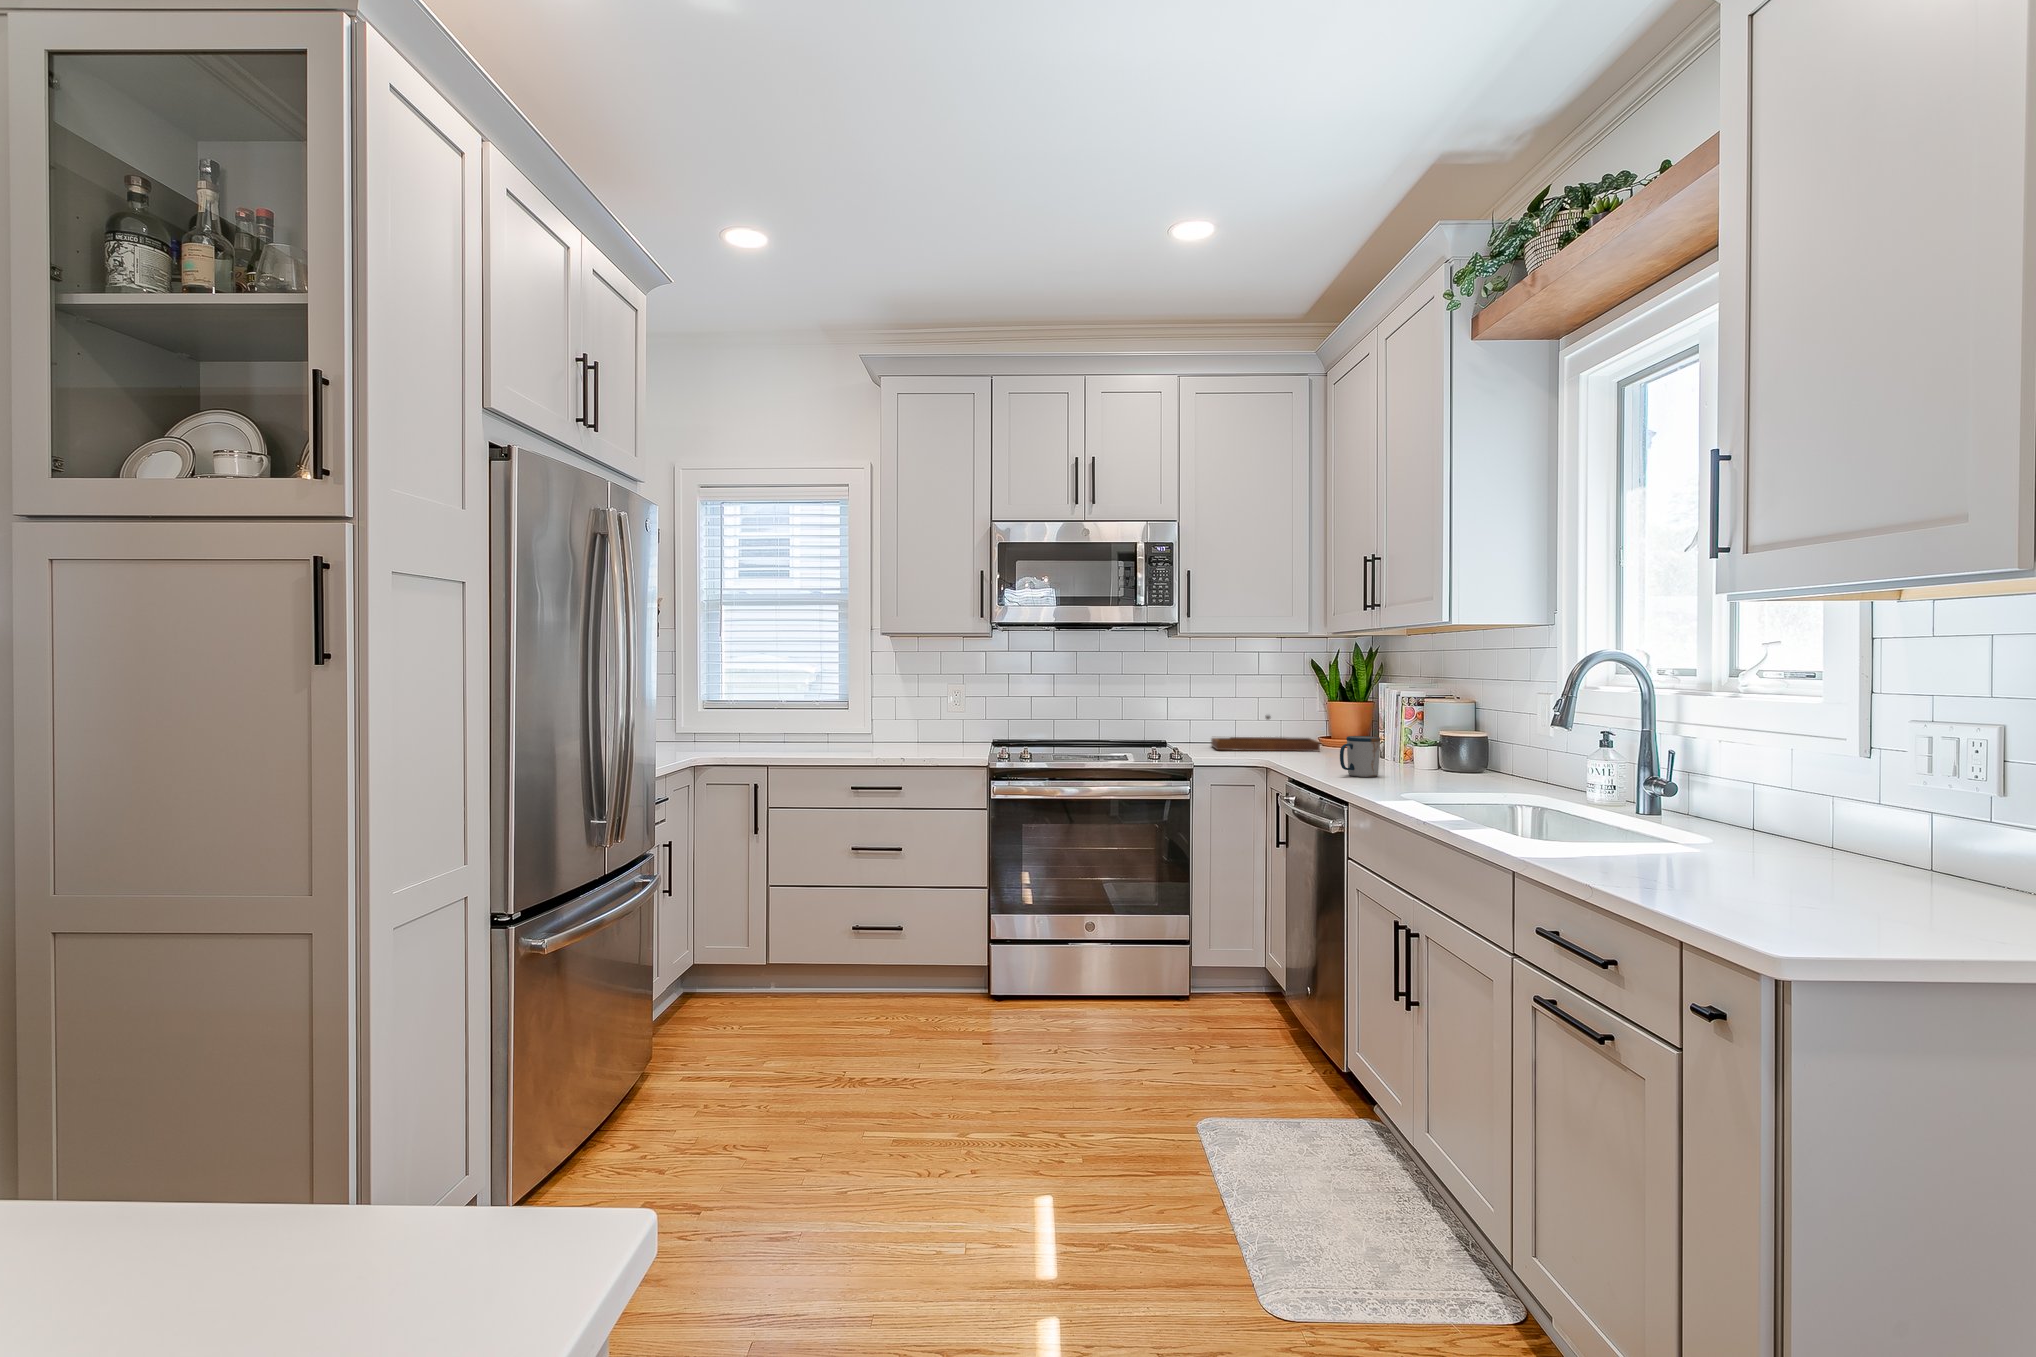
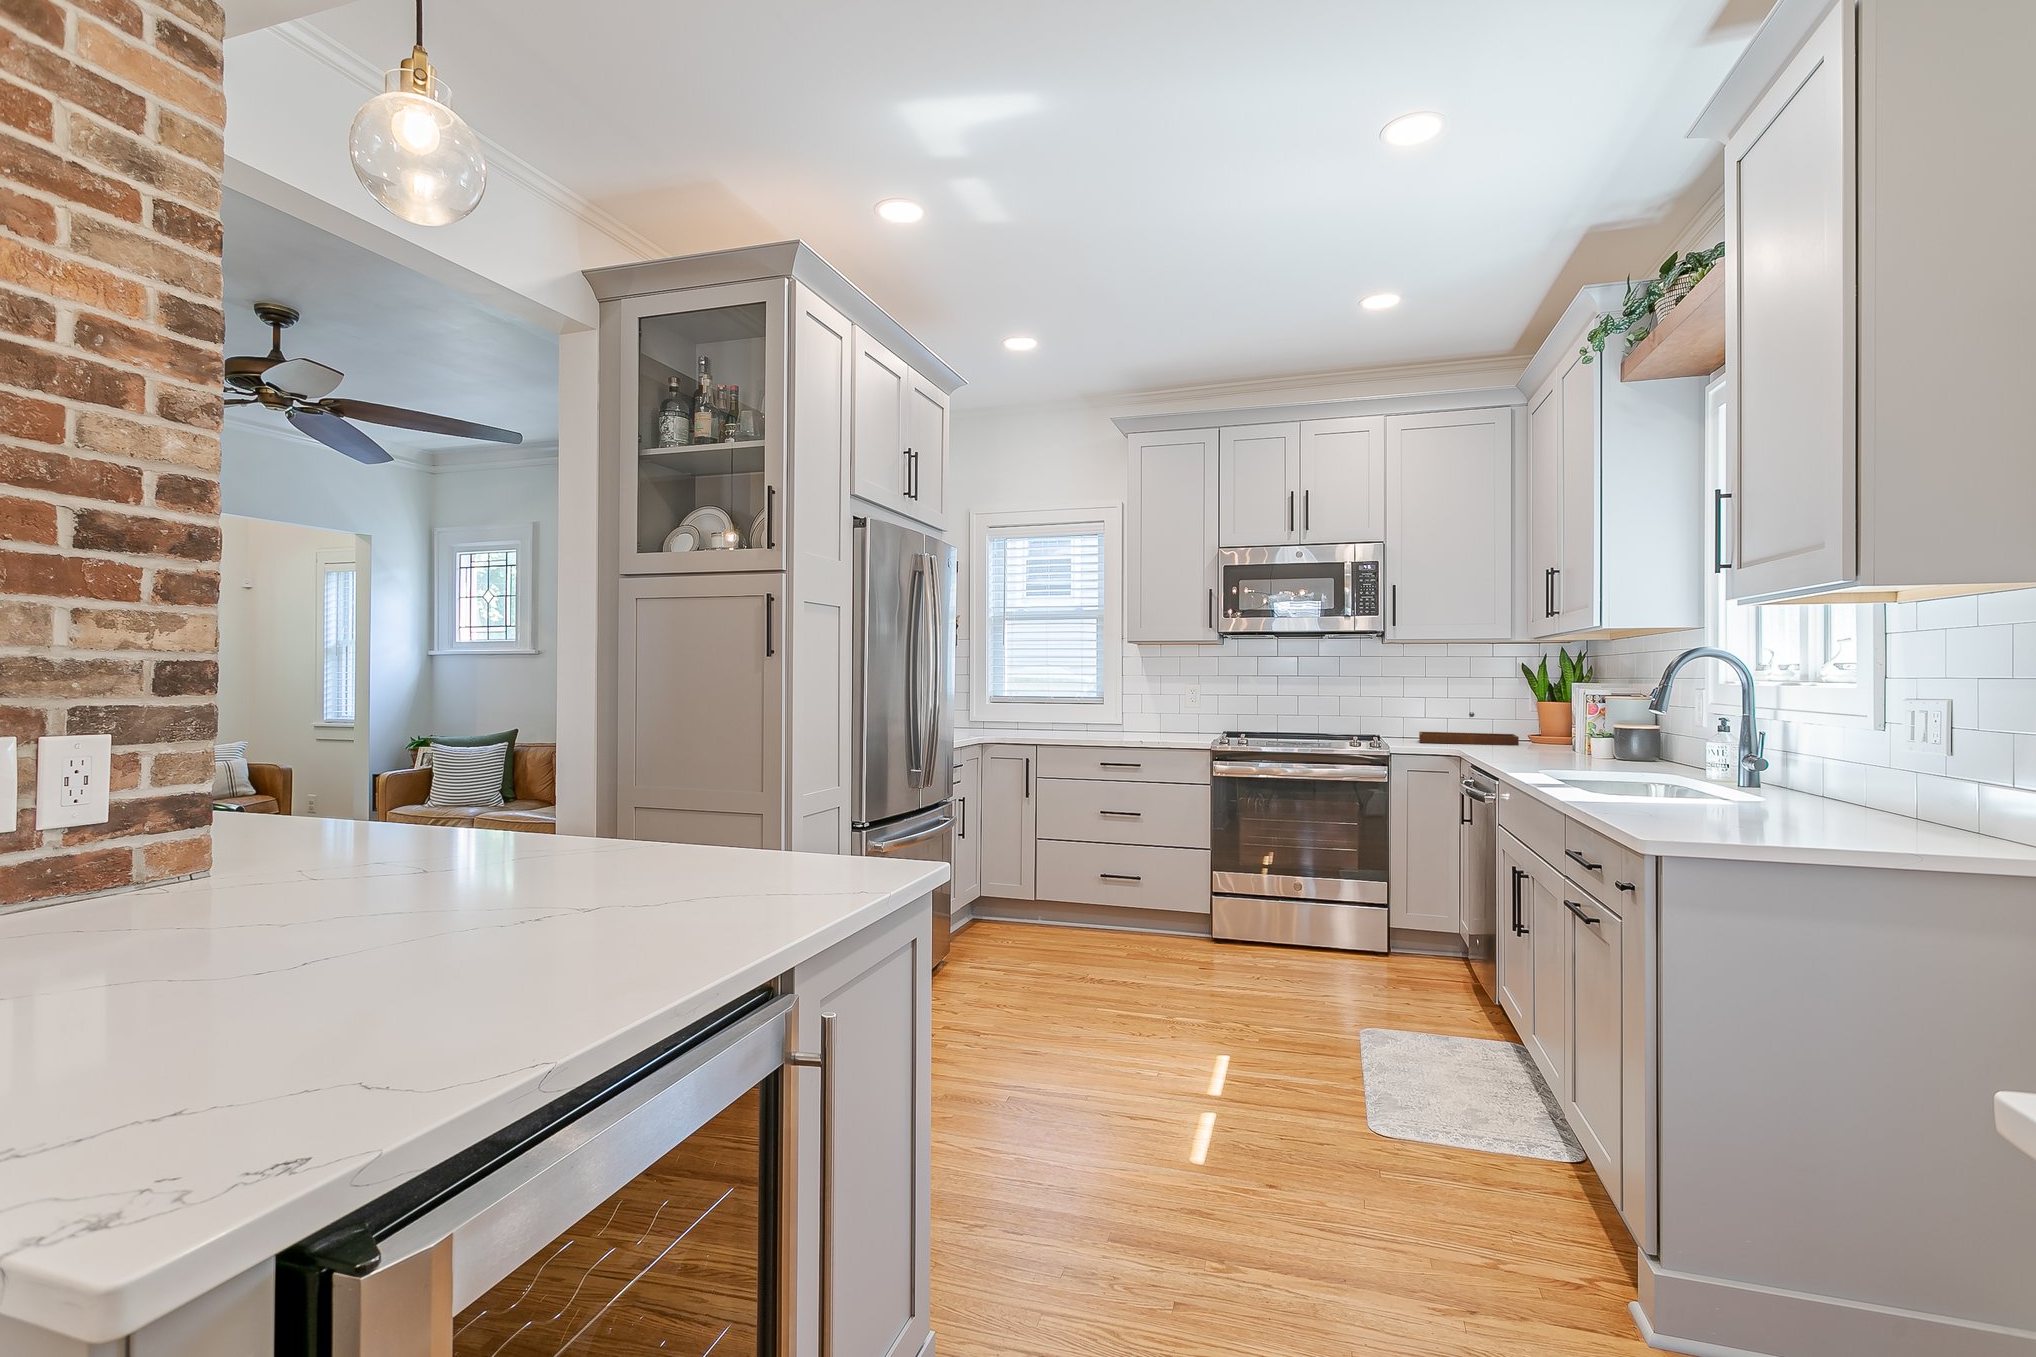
mug: present [1340,736,1381,777] -> none [1505,726,1544,760]

